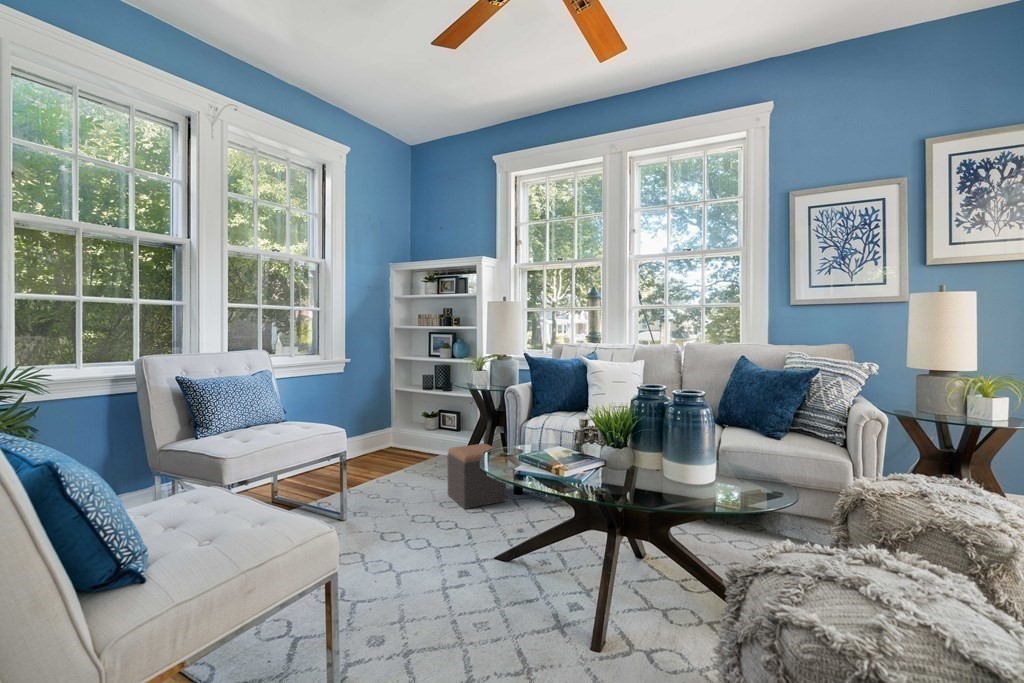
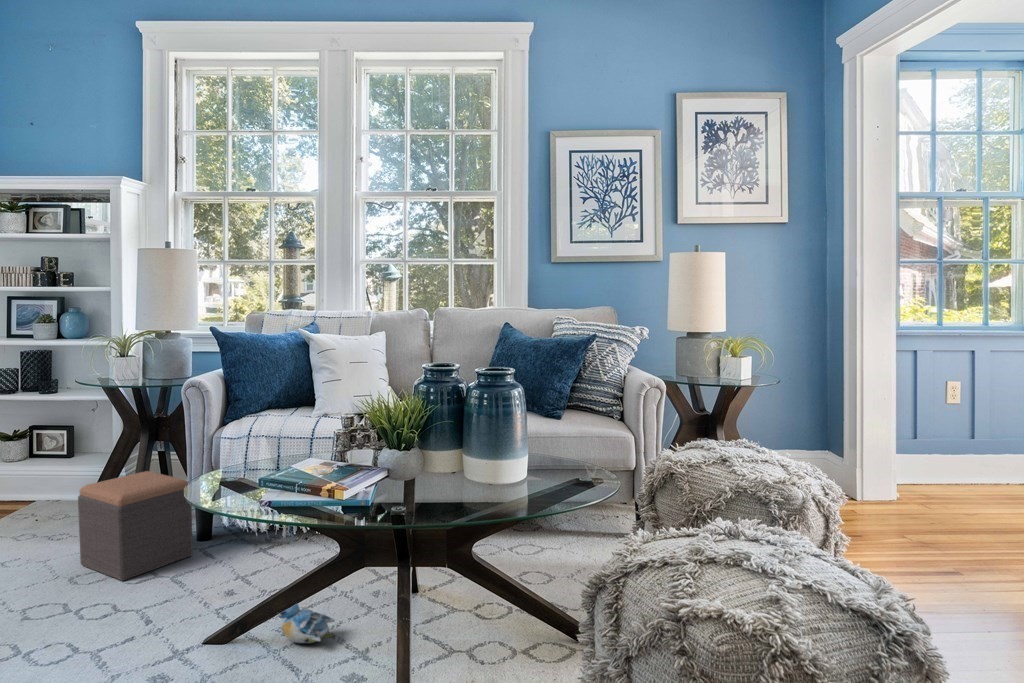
plush toy: none [537,541,574,575] -> present [278,604,335,644]

